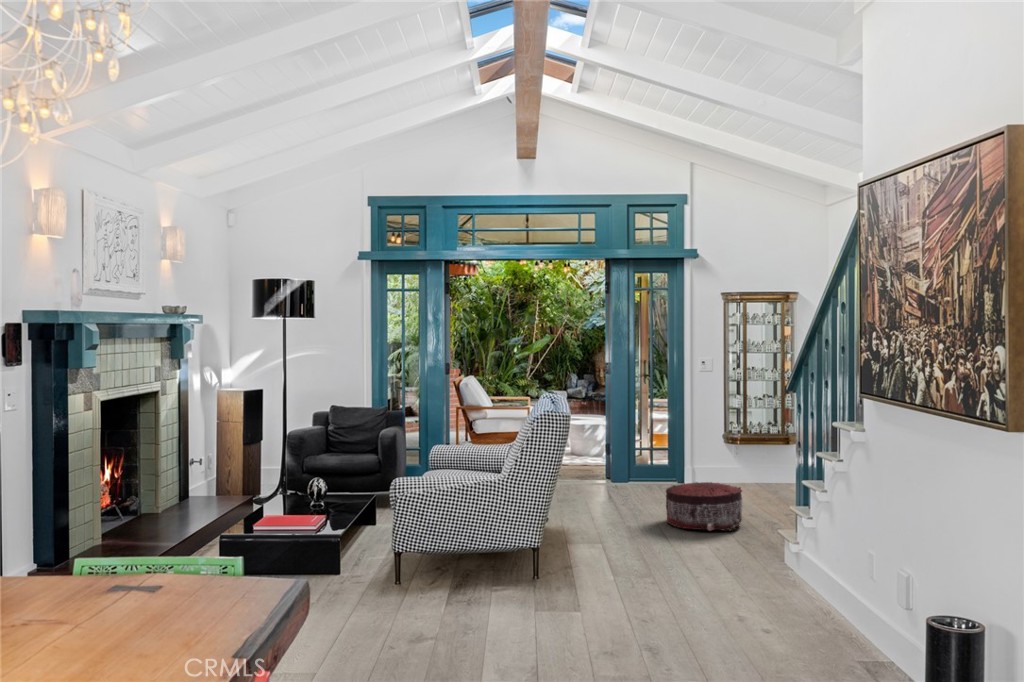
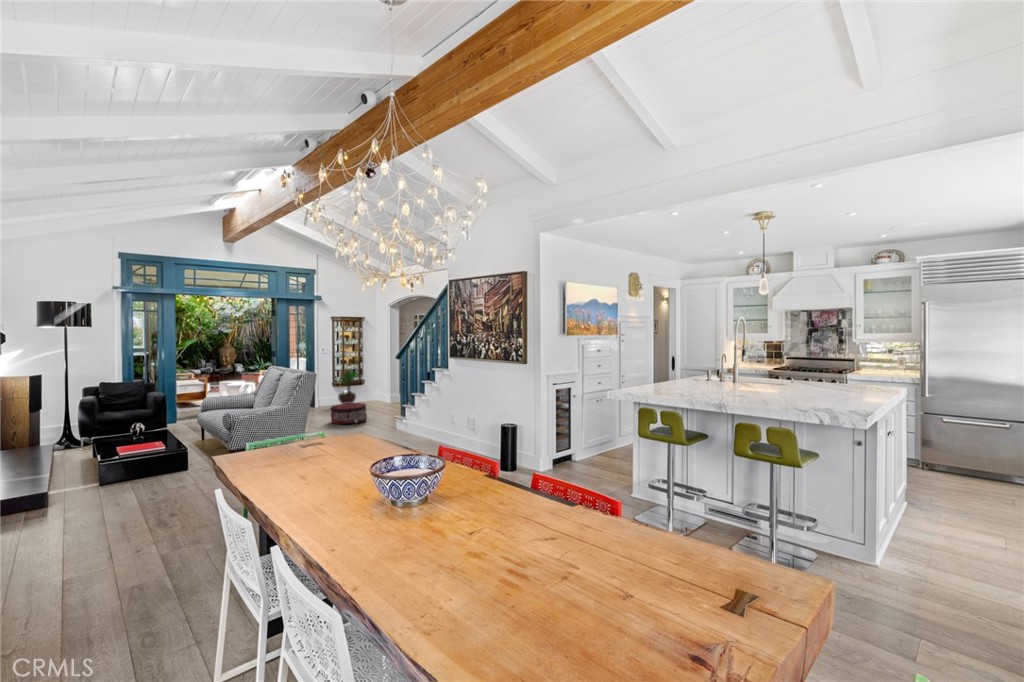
potted tree: none [723,400,774,484] -> present [338,369,357,404]

